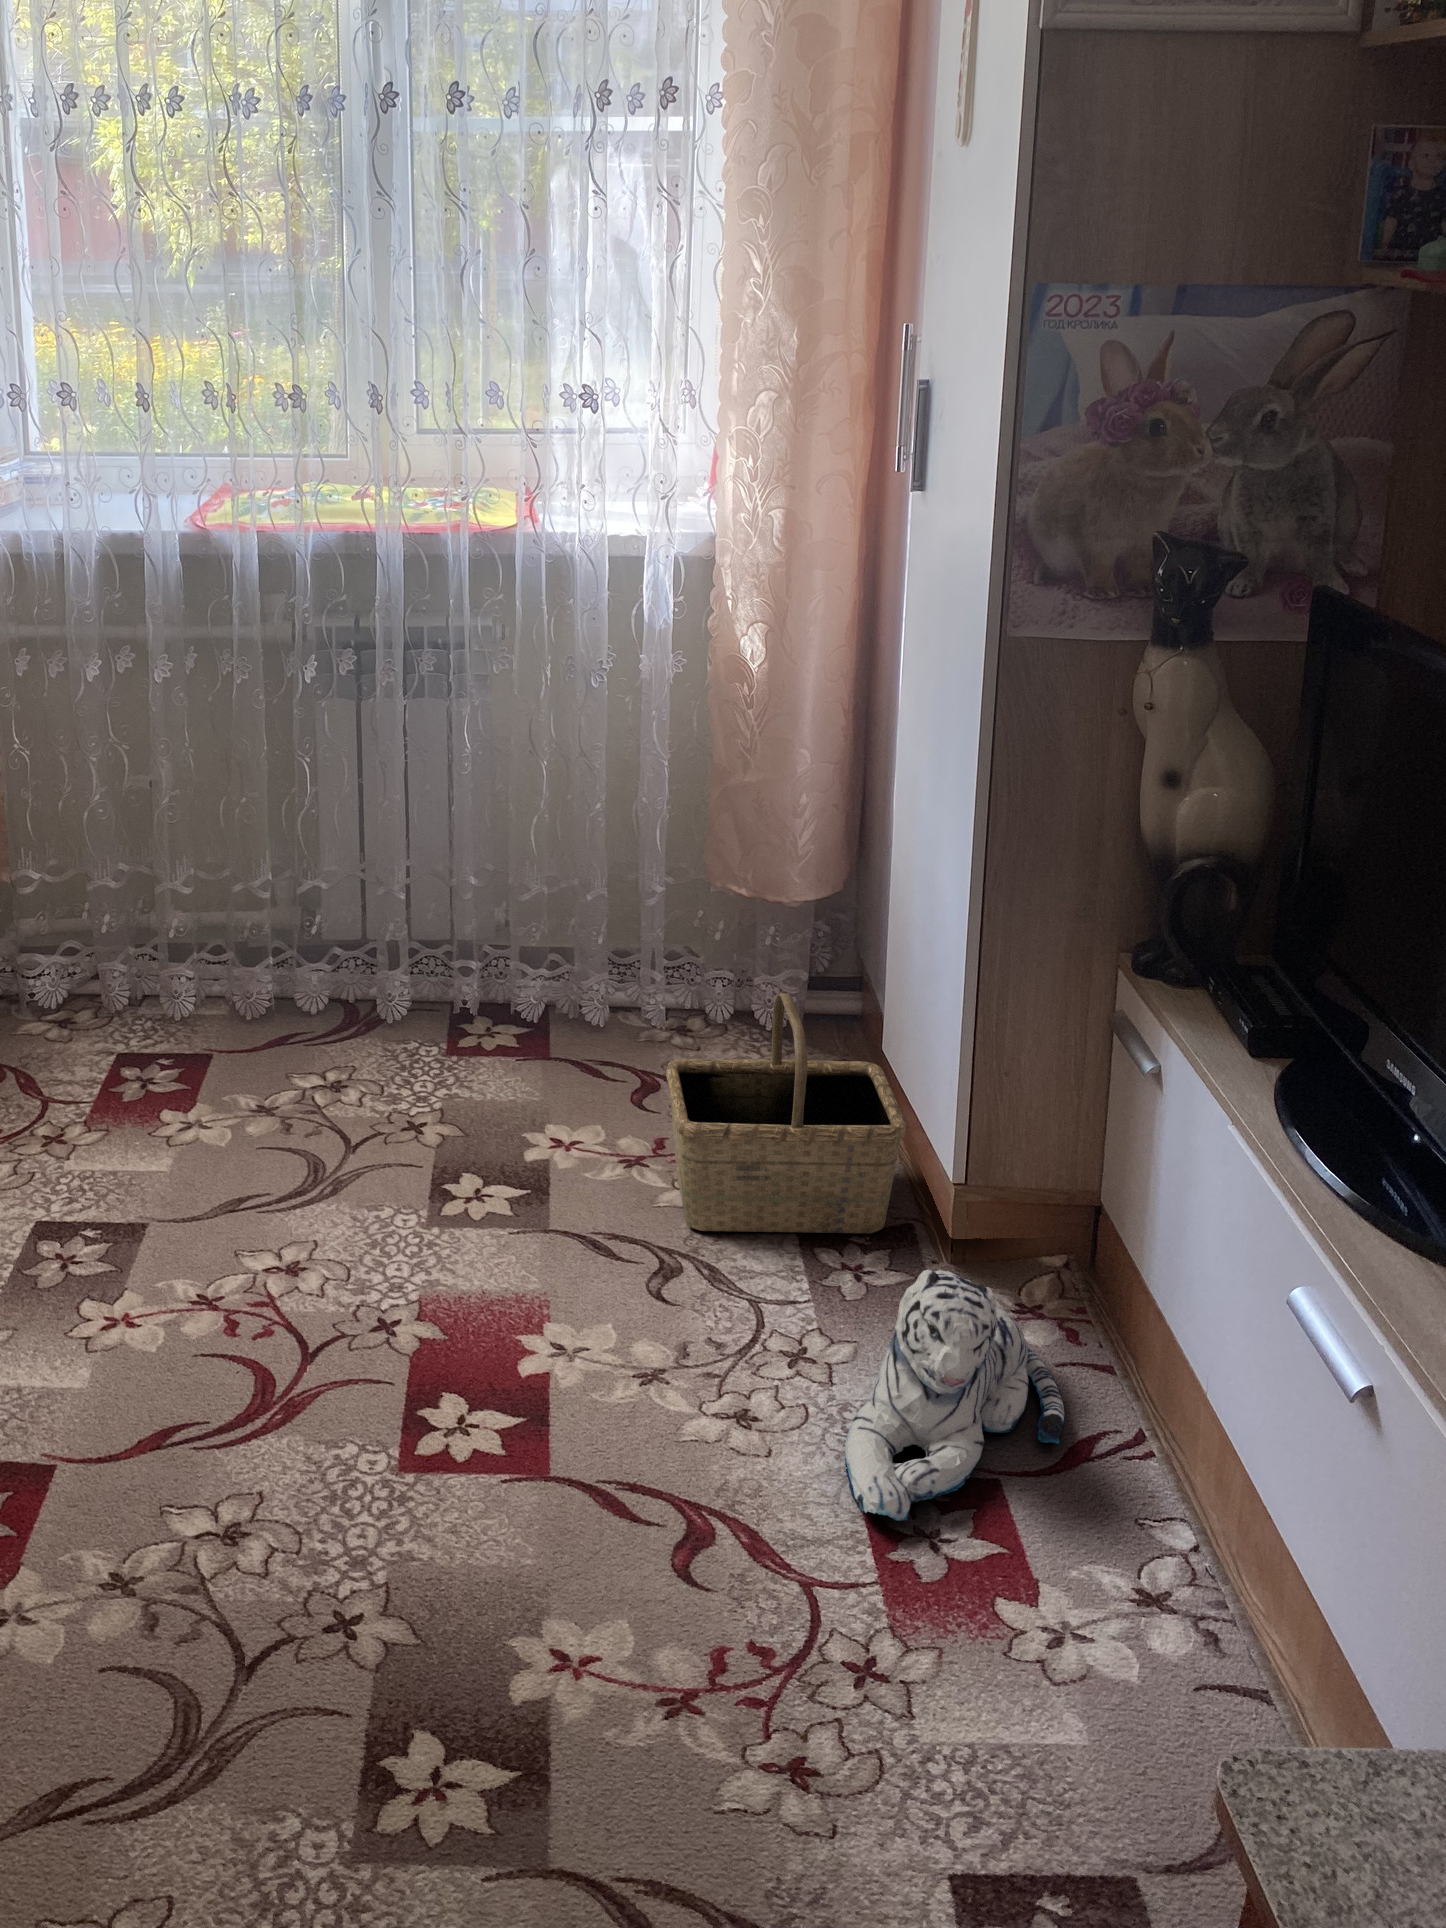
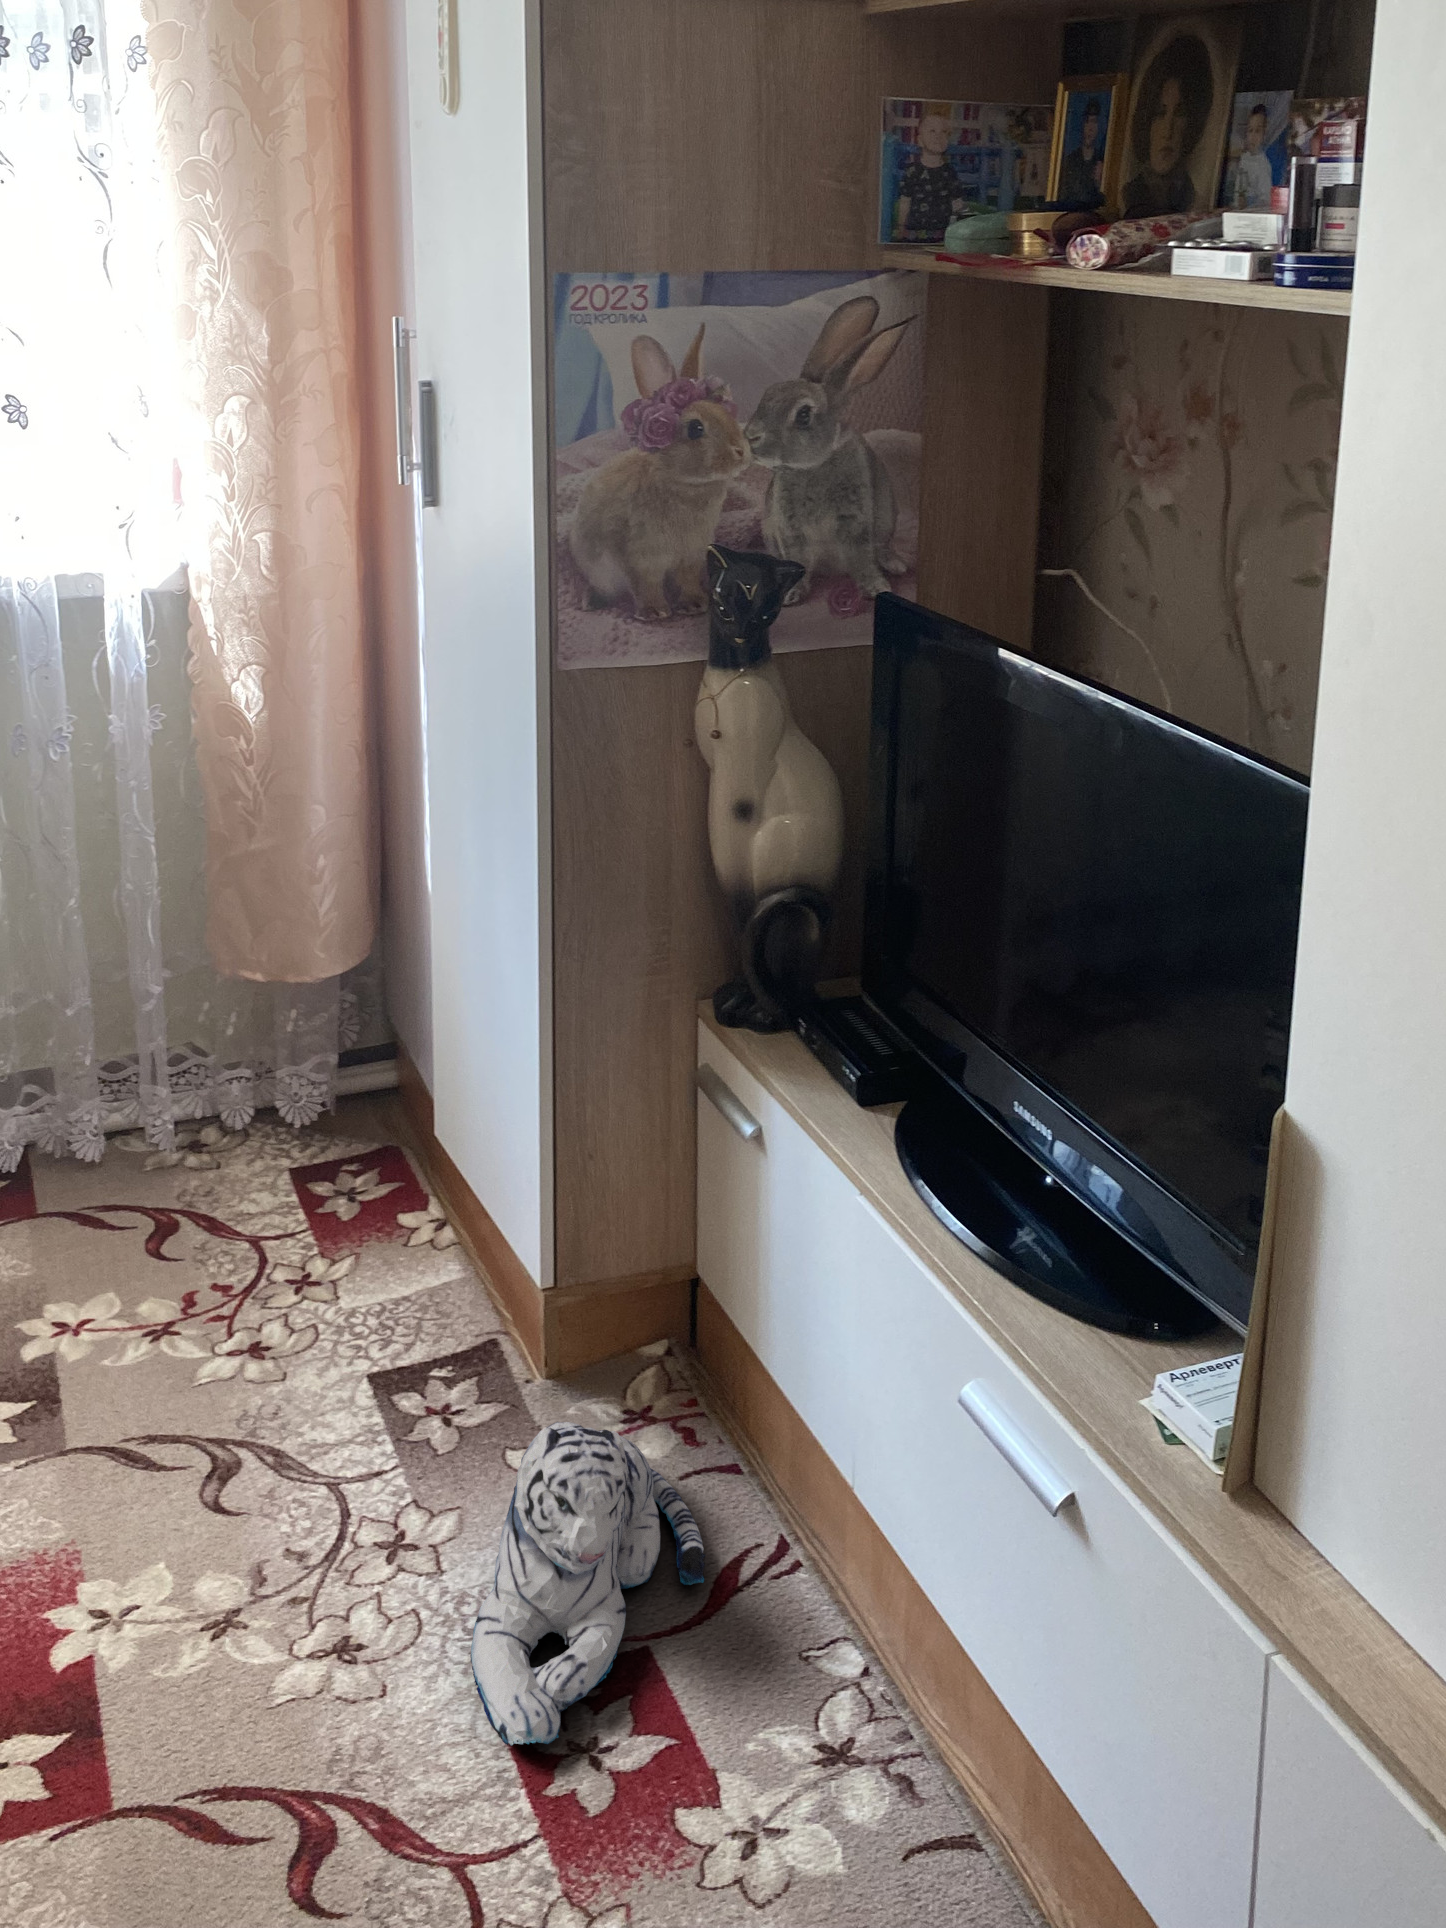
basket: present [666,993,906,1233] -> none [189,1102,479,1406]

